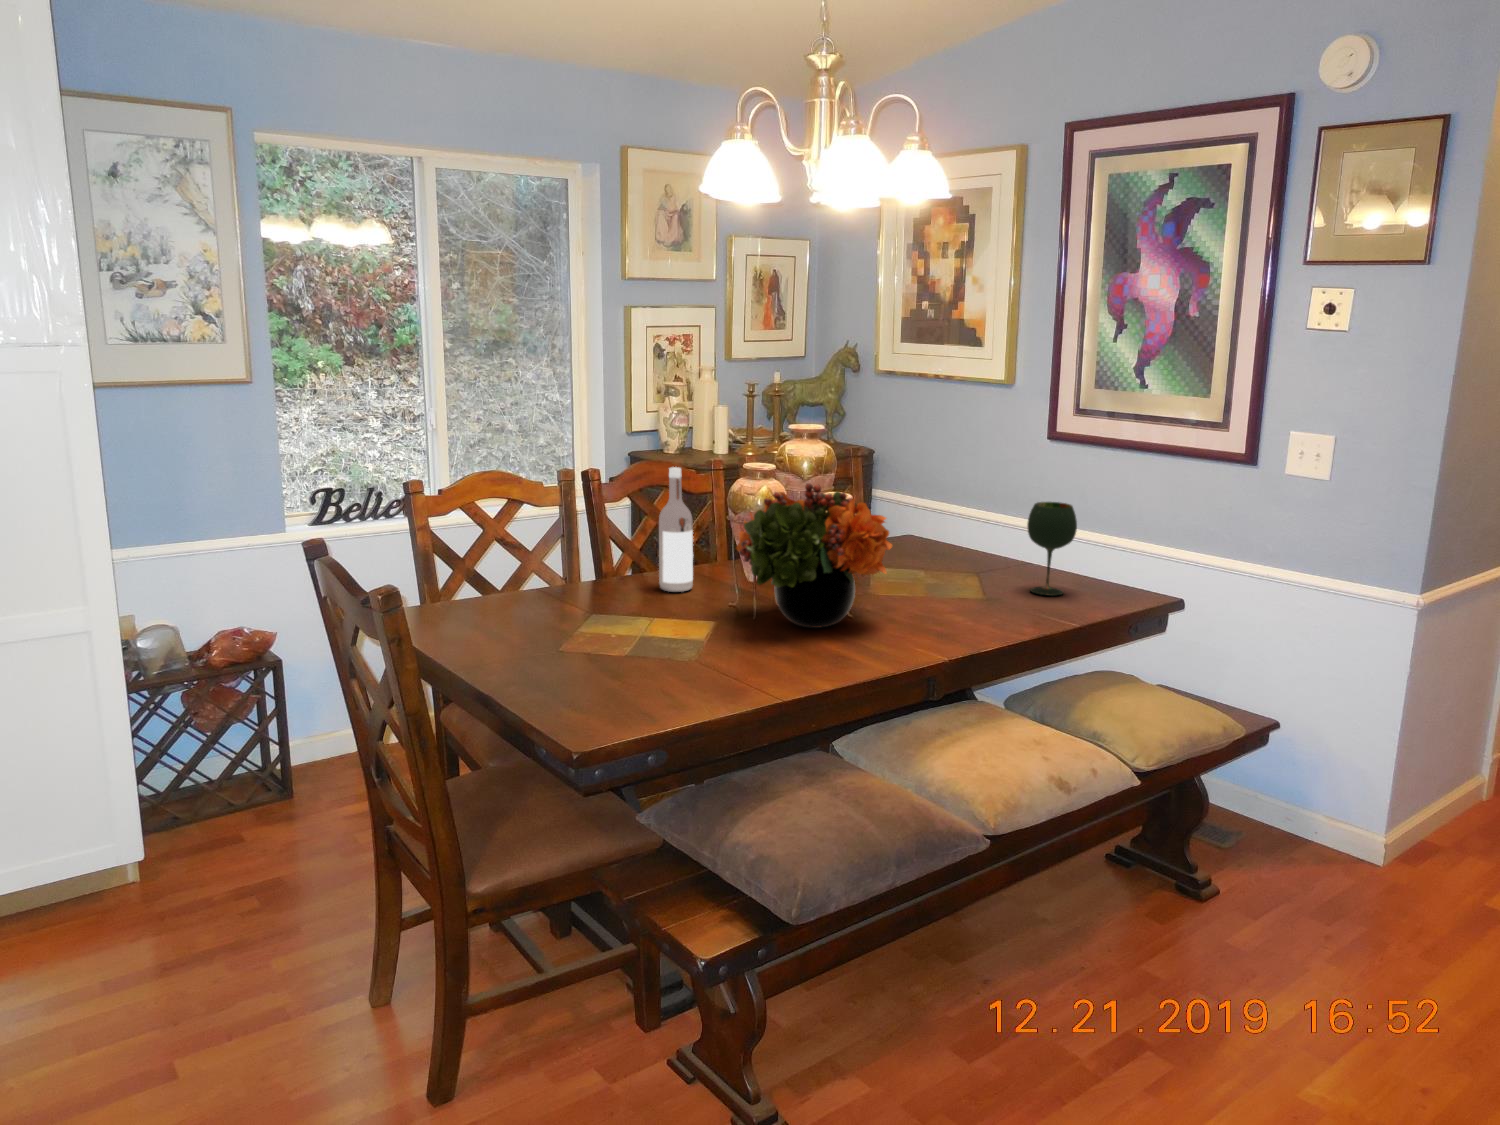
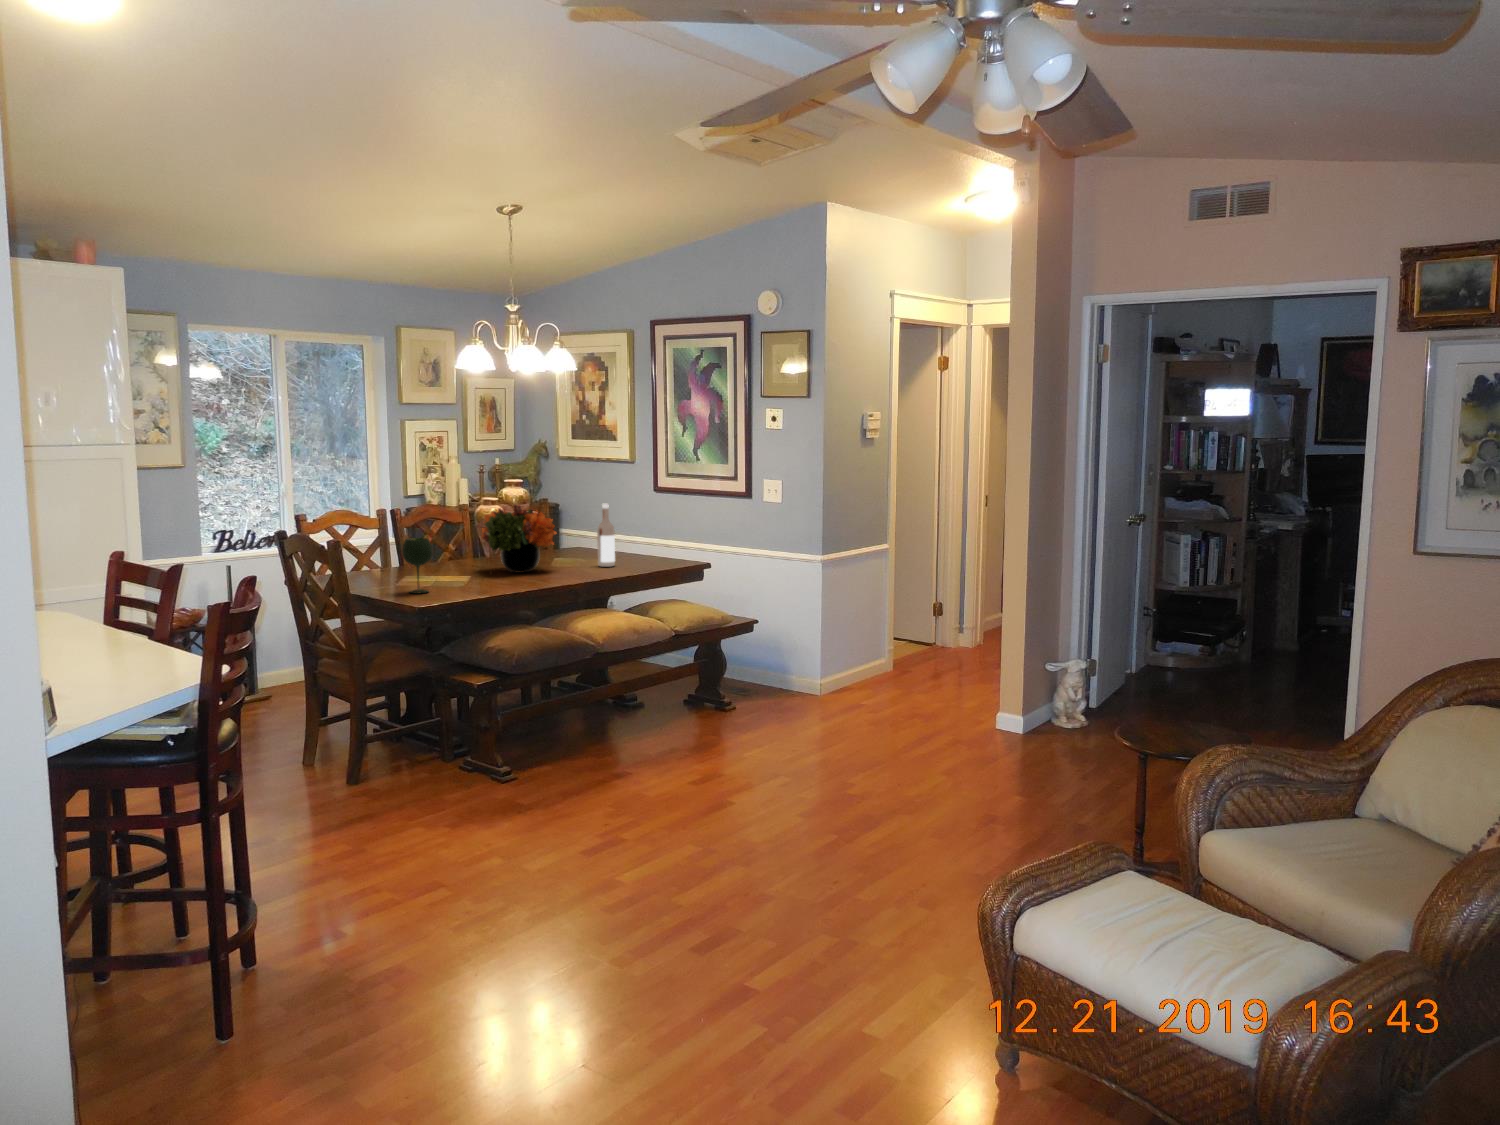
wine bottle: present [659,467,693,592] -> present [597,504,615,567]
wine glass: present [1027,502,1077,596] -> present [402,538,432,593]

